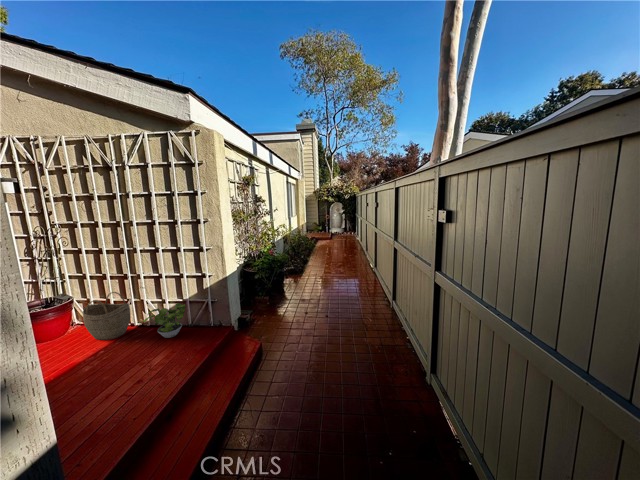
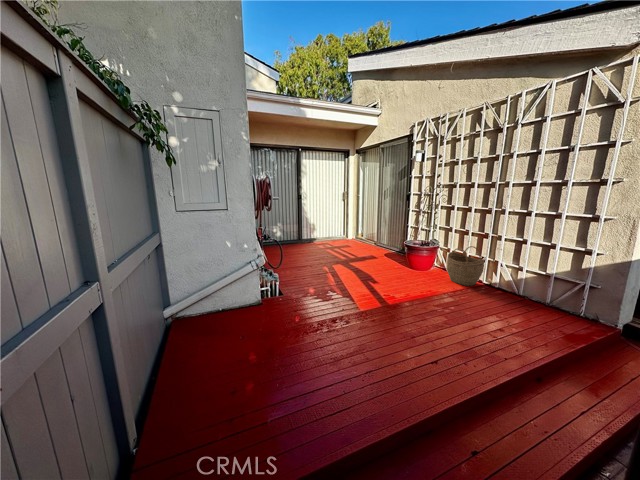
potted plant: present [143,303,185,338] -> none [501,271,550,307]

